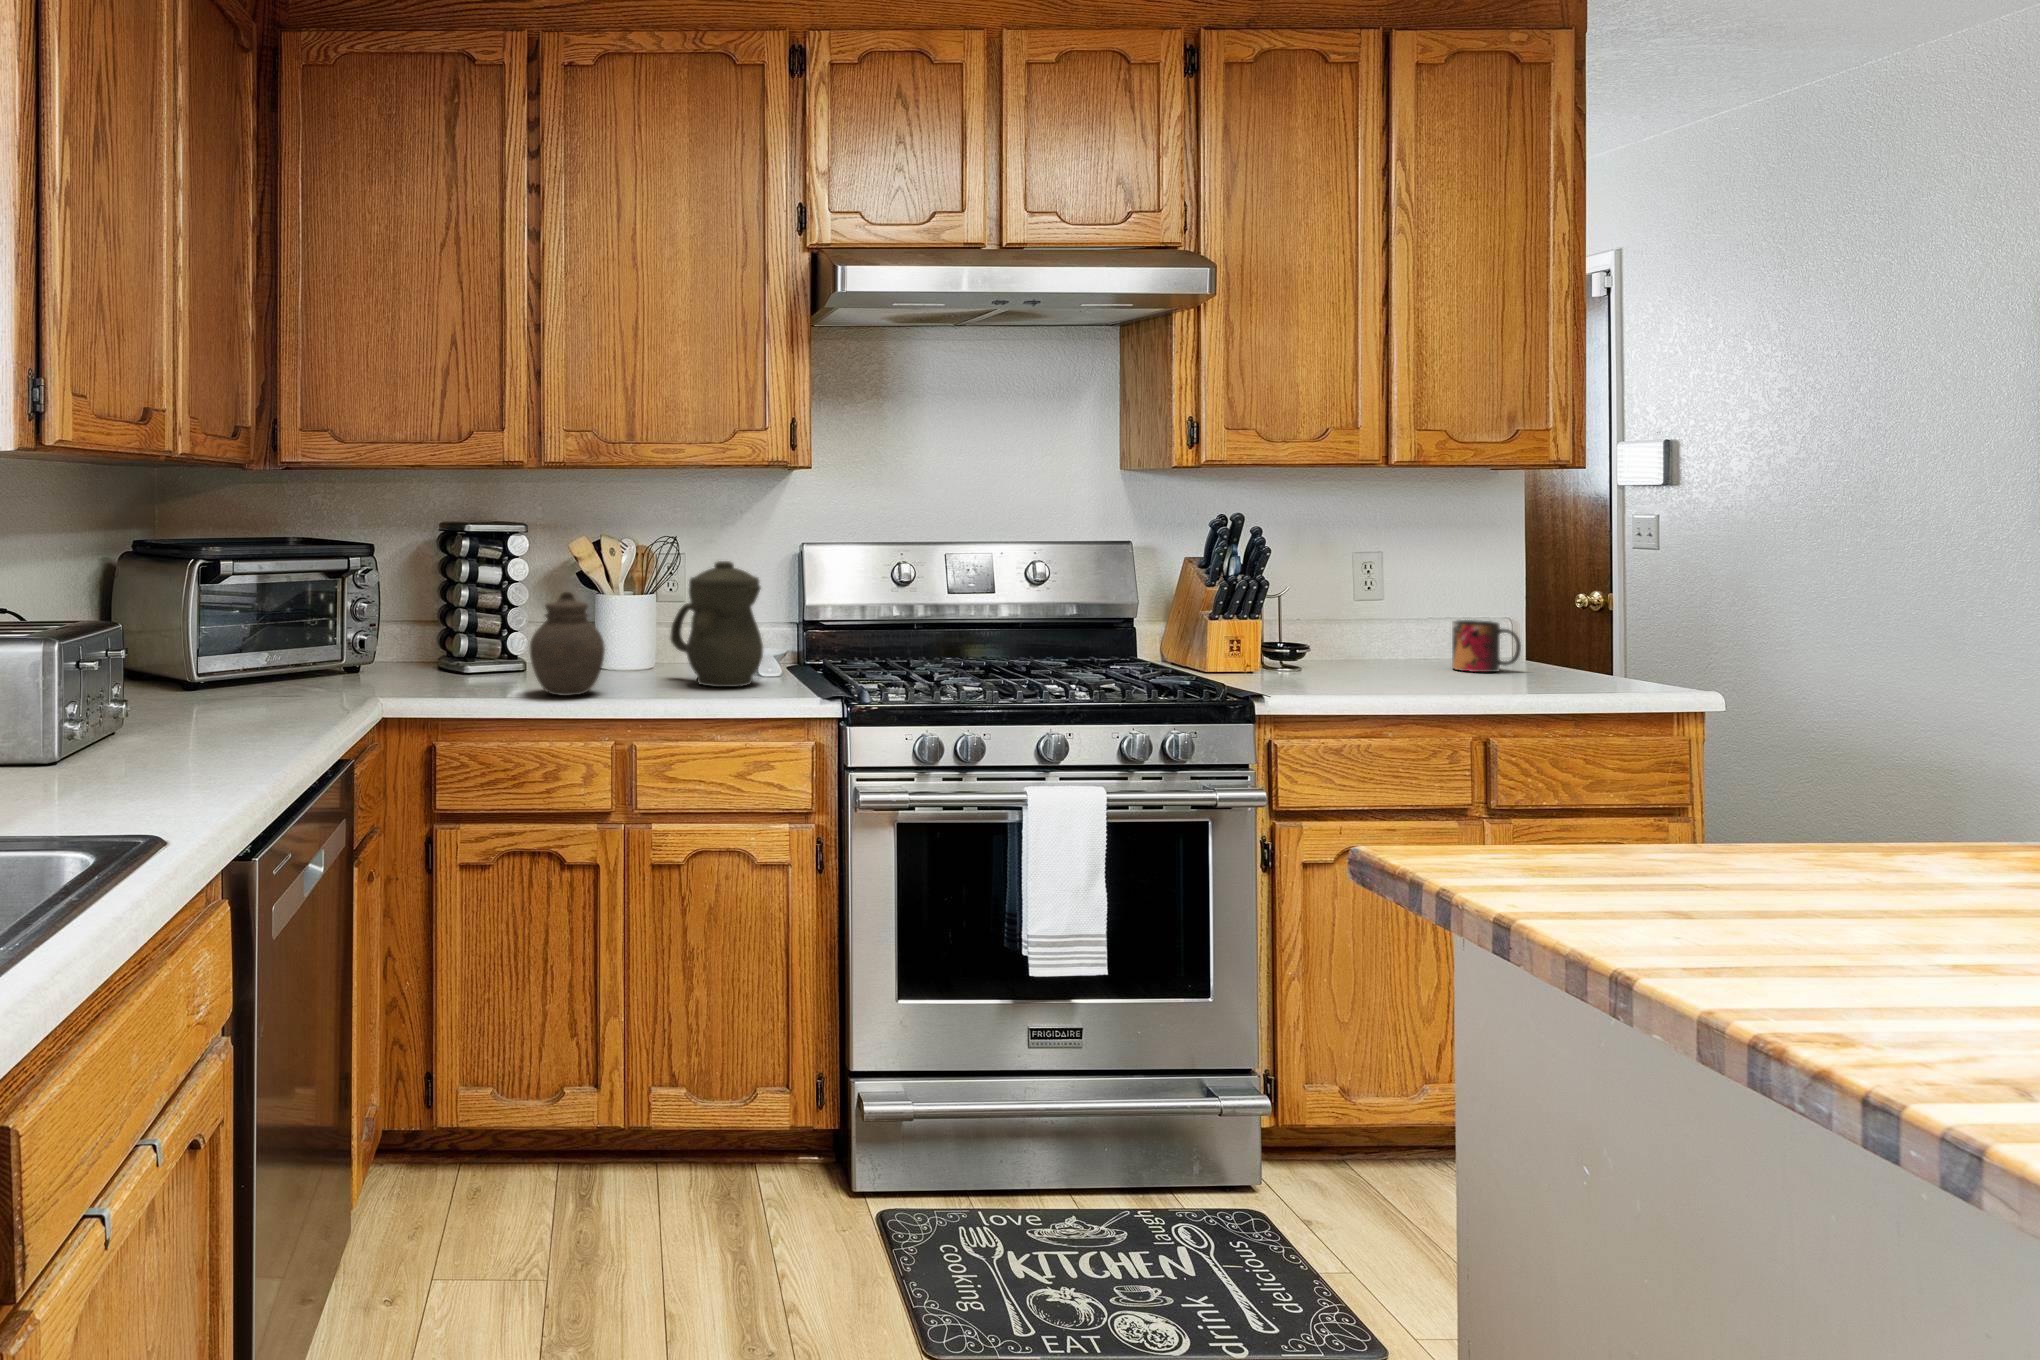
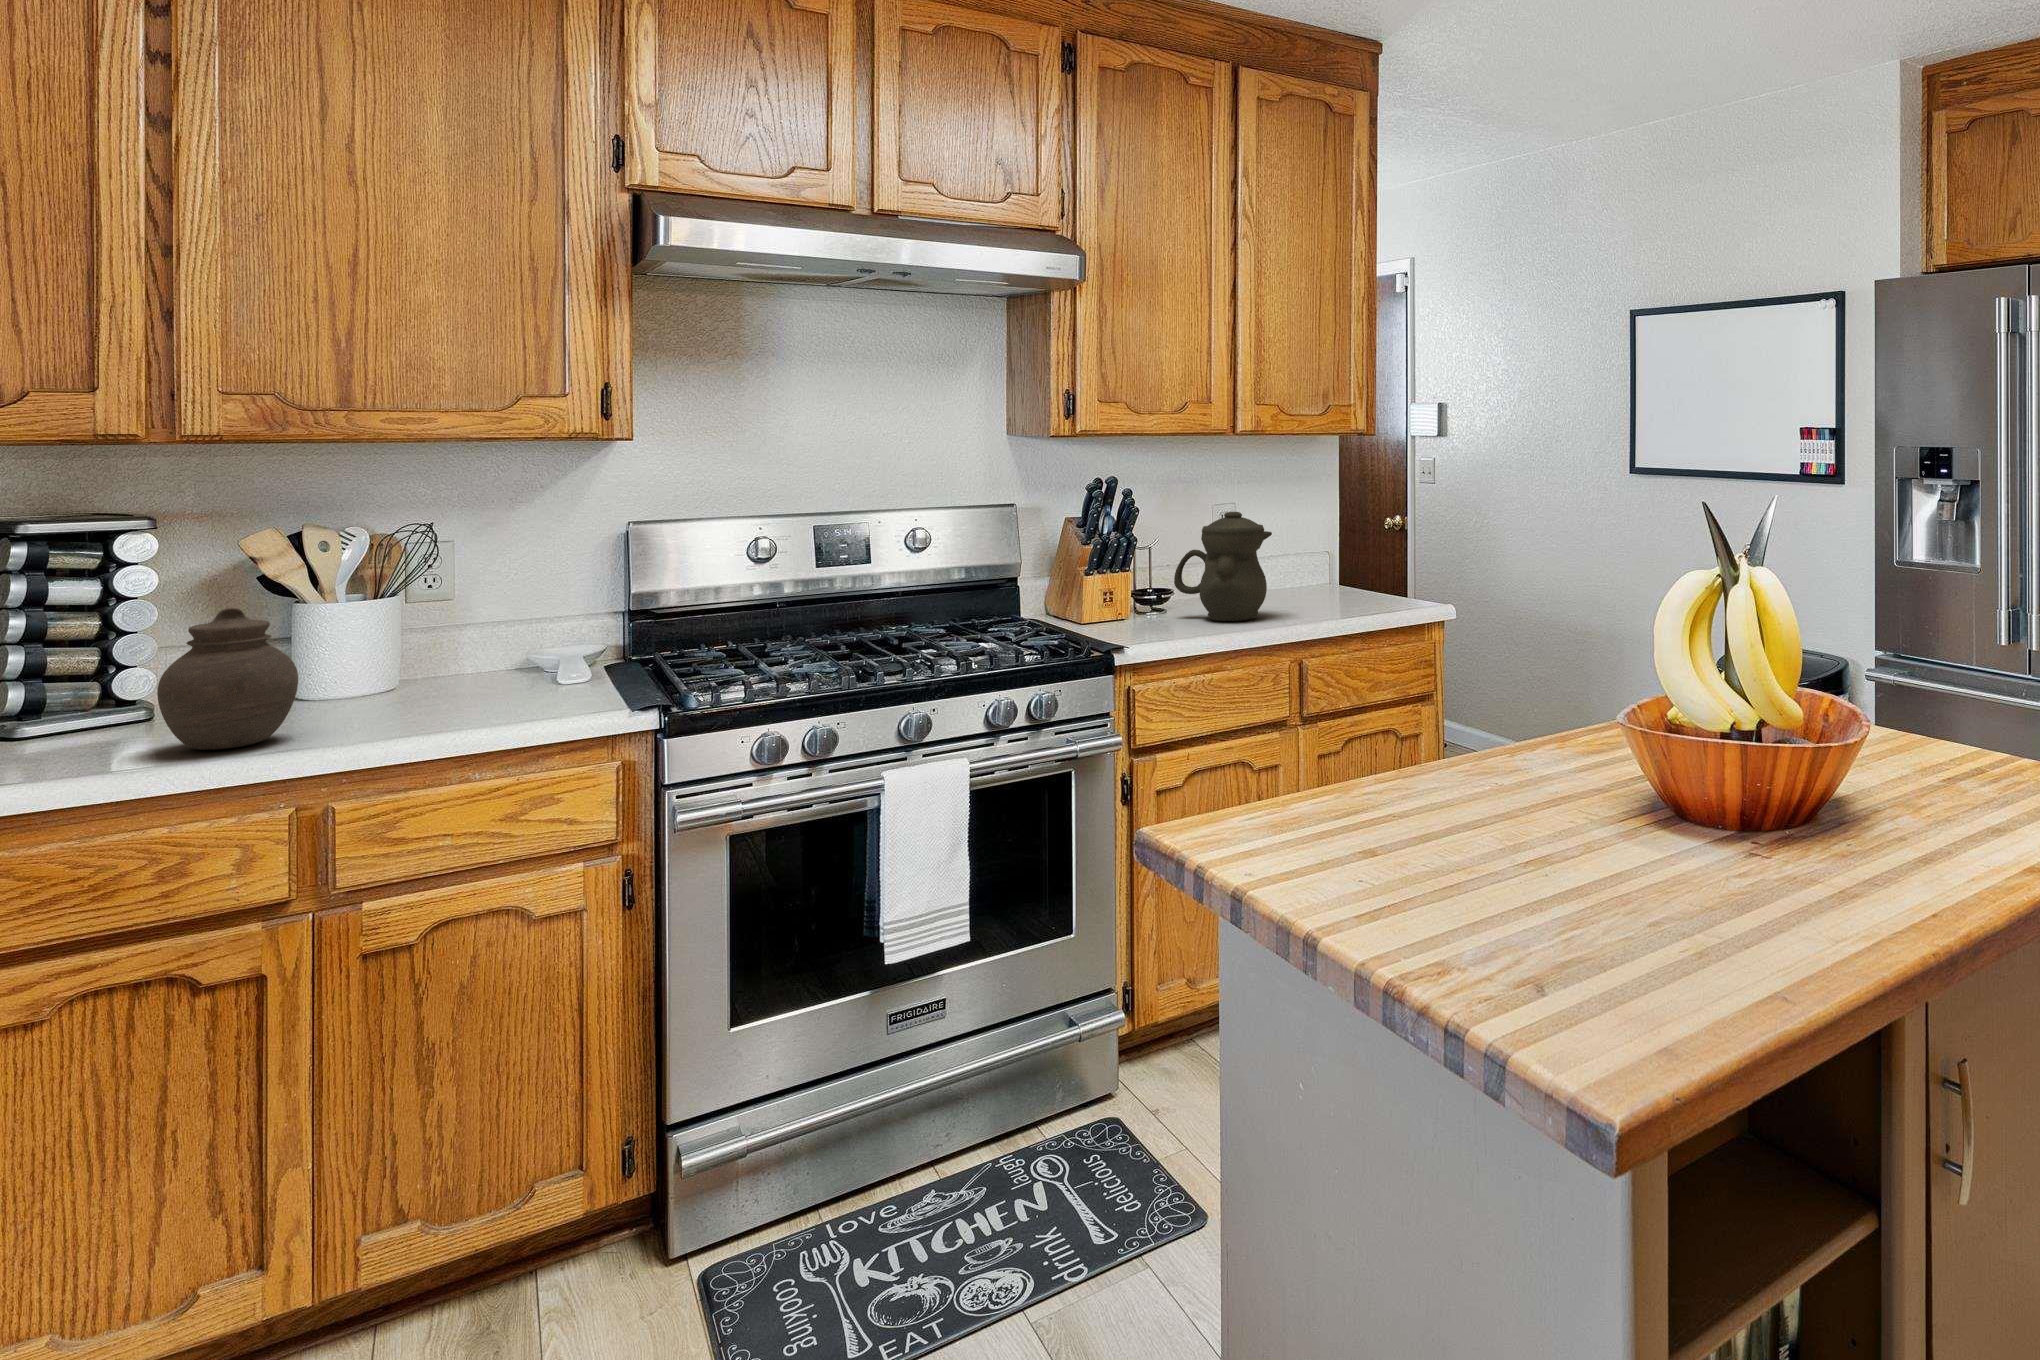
teapot: present [670,561,763,687] -> present [1174,512,1272,621]
mug: present [1452,620,1521,672] -> none [1279,565,1328,609]

